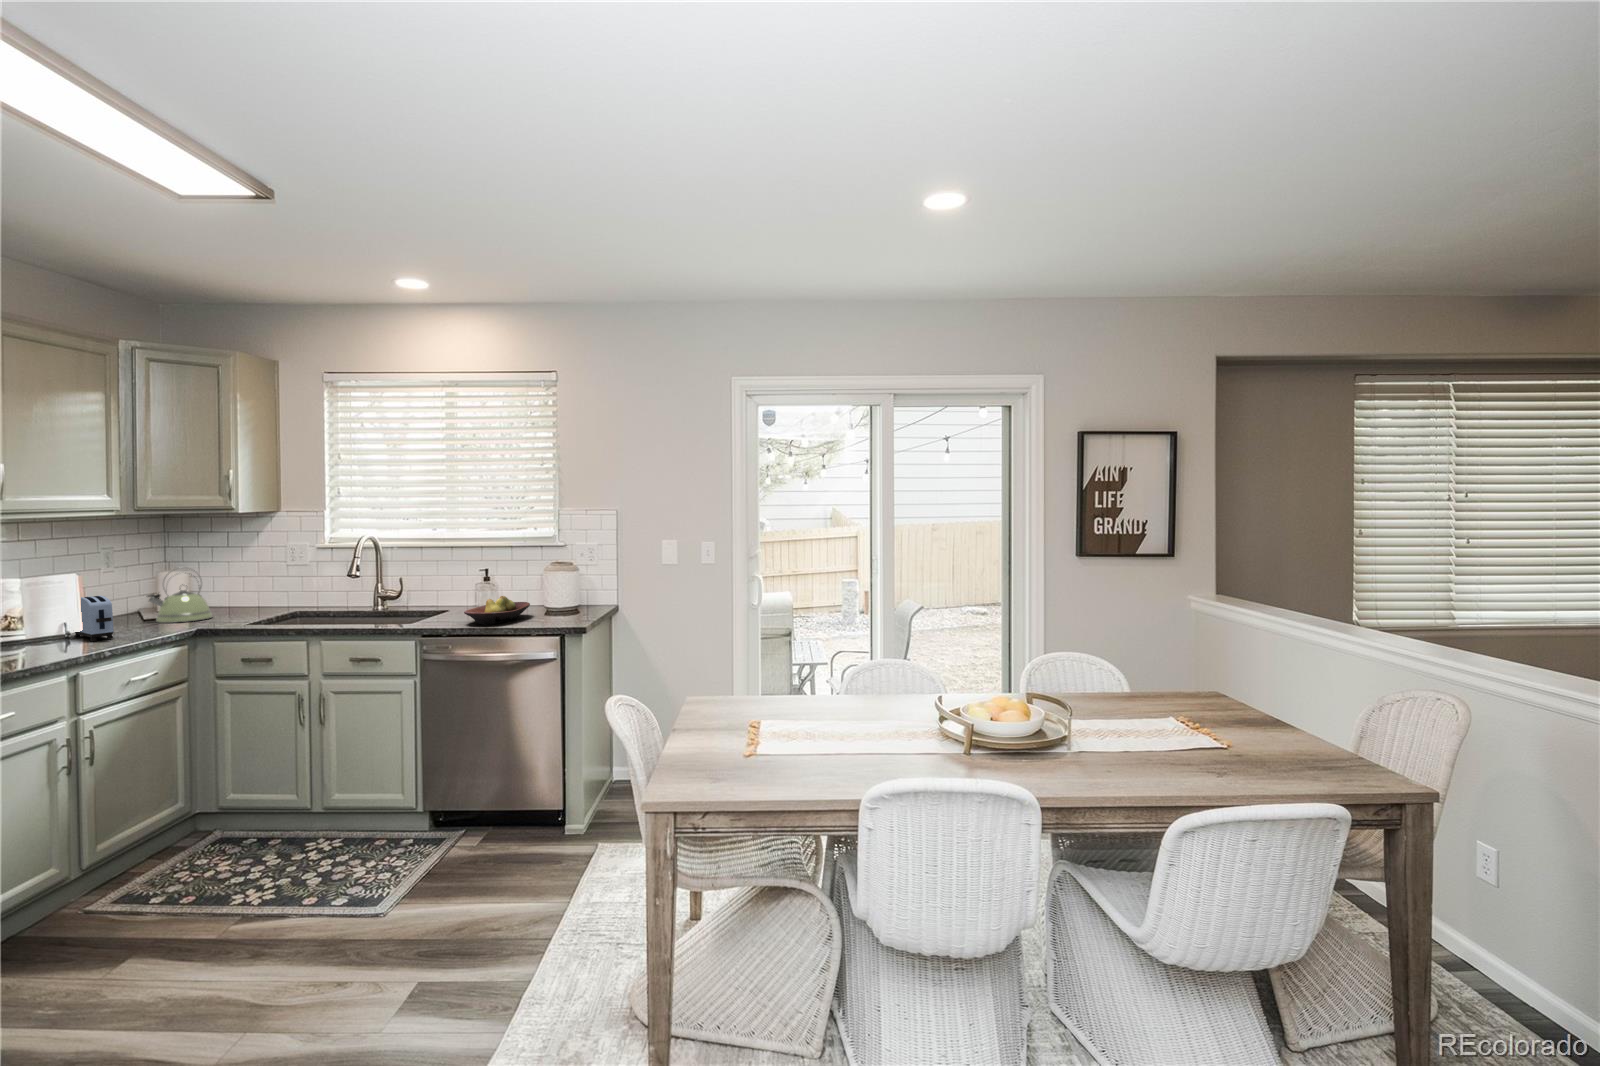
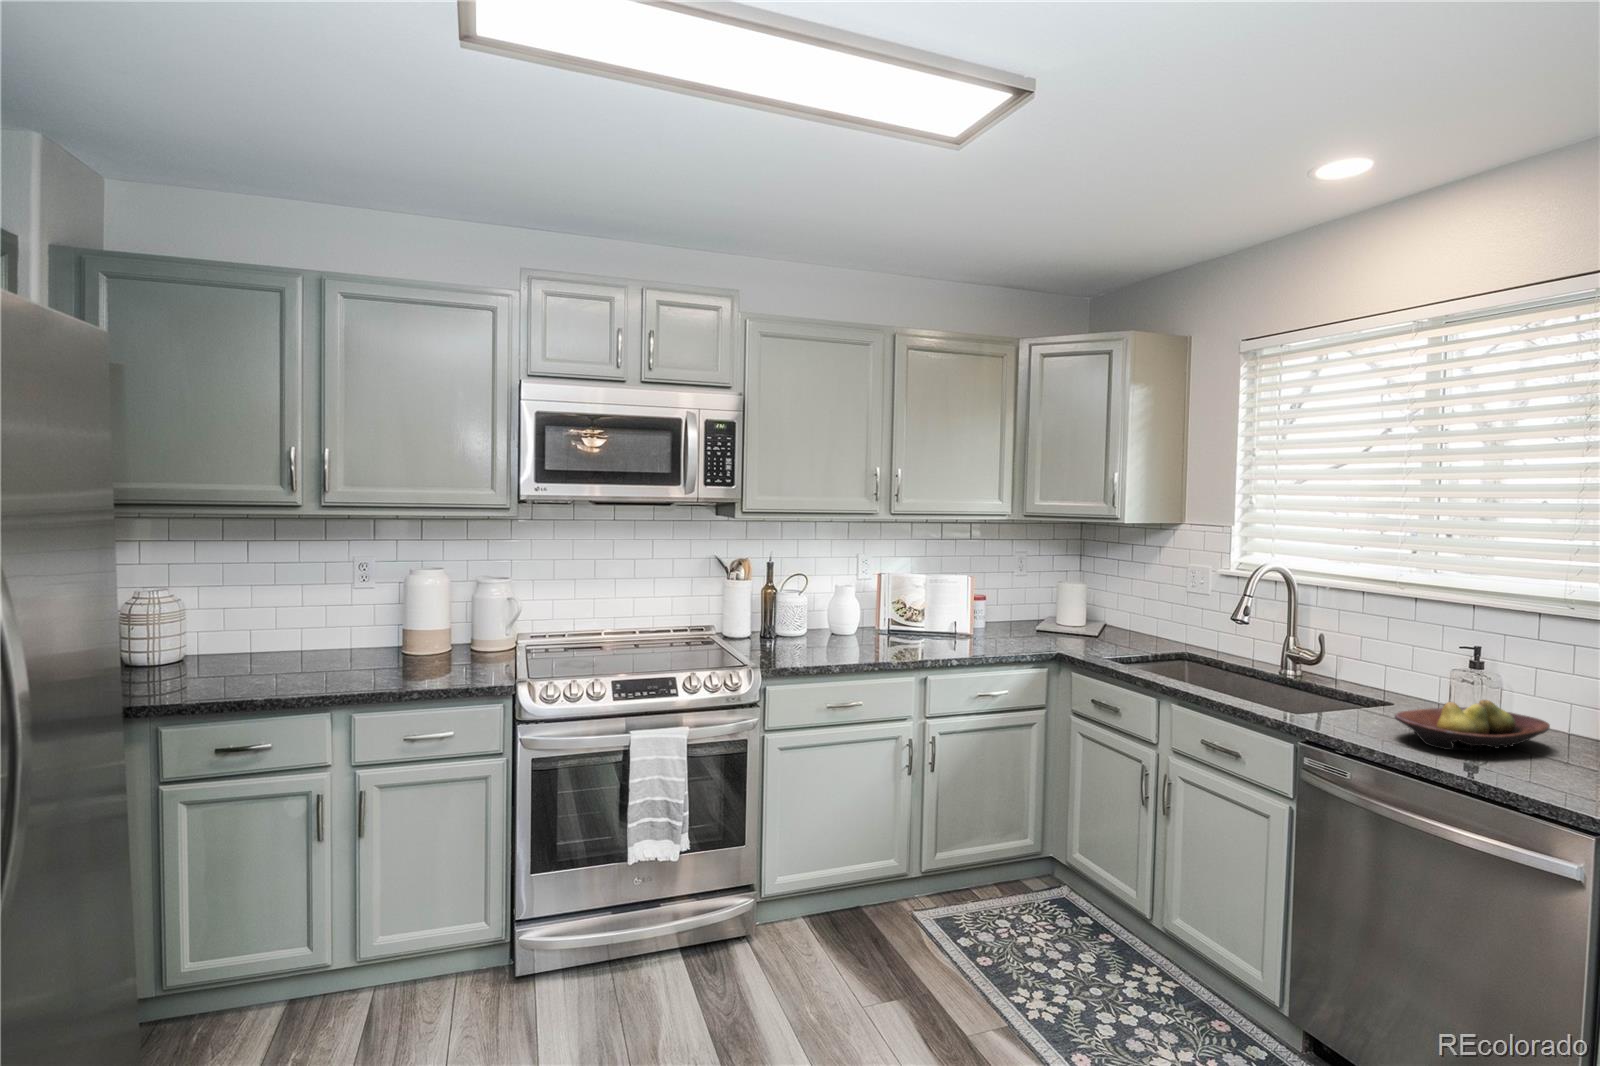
kettle: present [148,570,212,623] -> none [1041,578,1100,640]
toaster: present [74,596,114,641] -> none [966,599,987,647]

